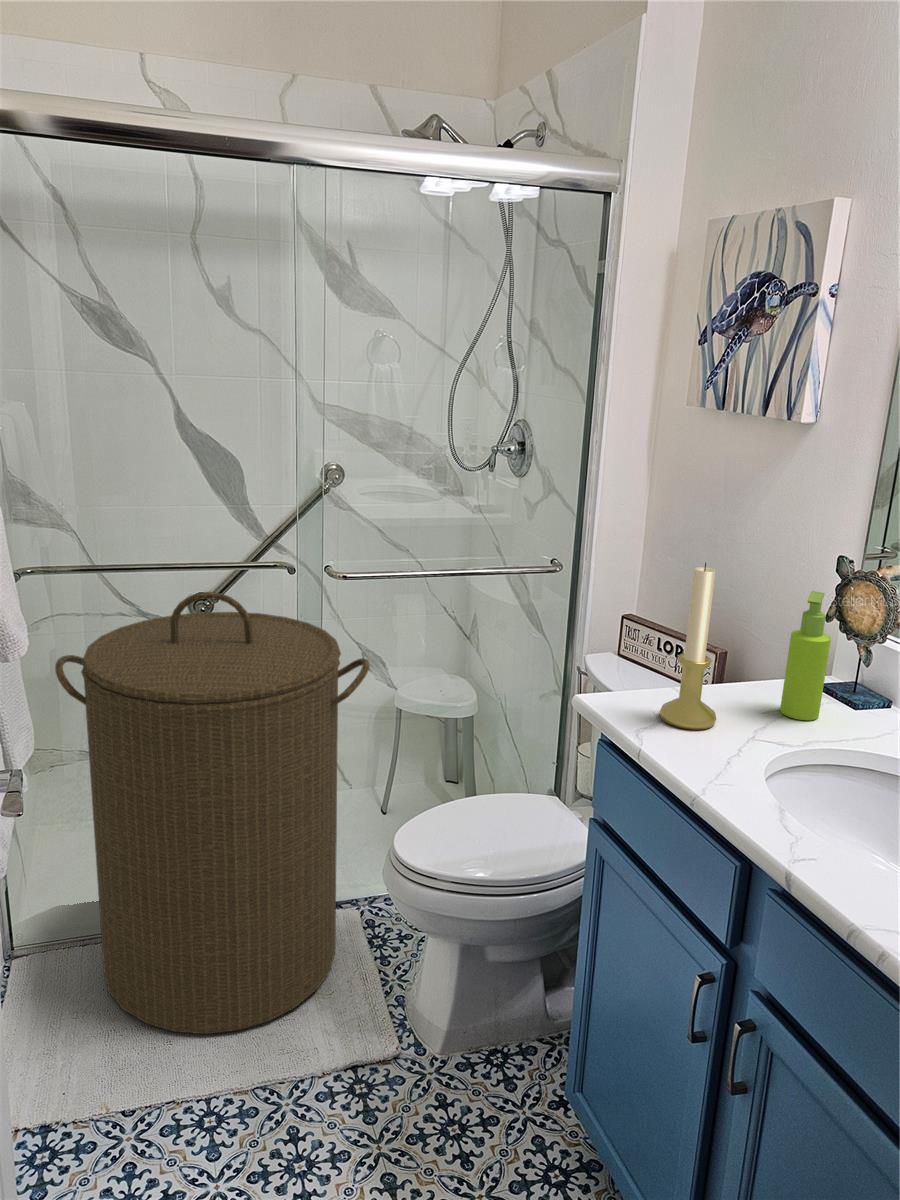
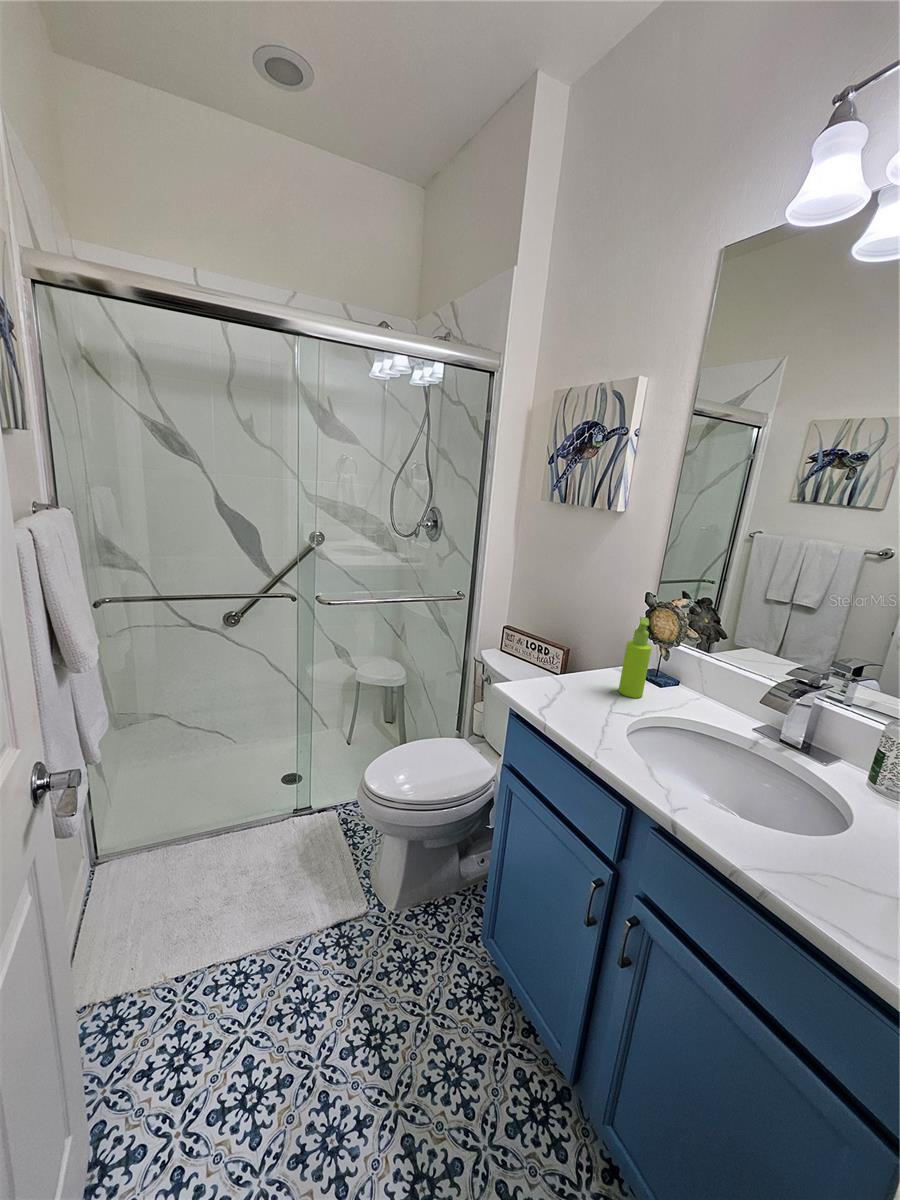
candle holder: present [660,563,716,730] -> none [549,600,588,708]
laundry hamper: present [55,592,370,1034] -> none [127,614,347,912]

